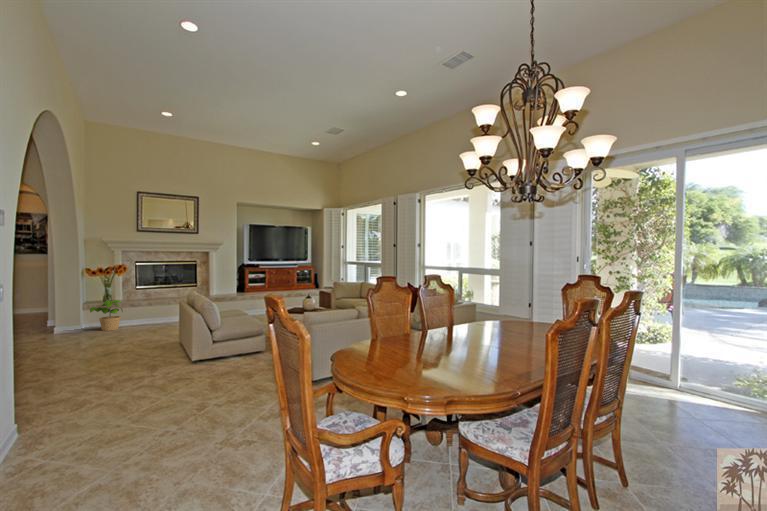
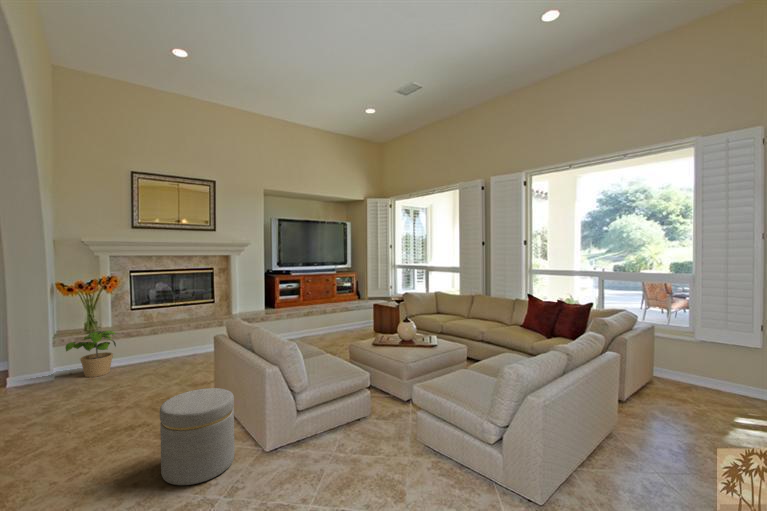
ottoman: none [133,327,175,372] -> present [160,388,235,485]

